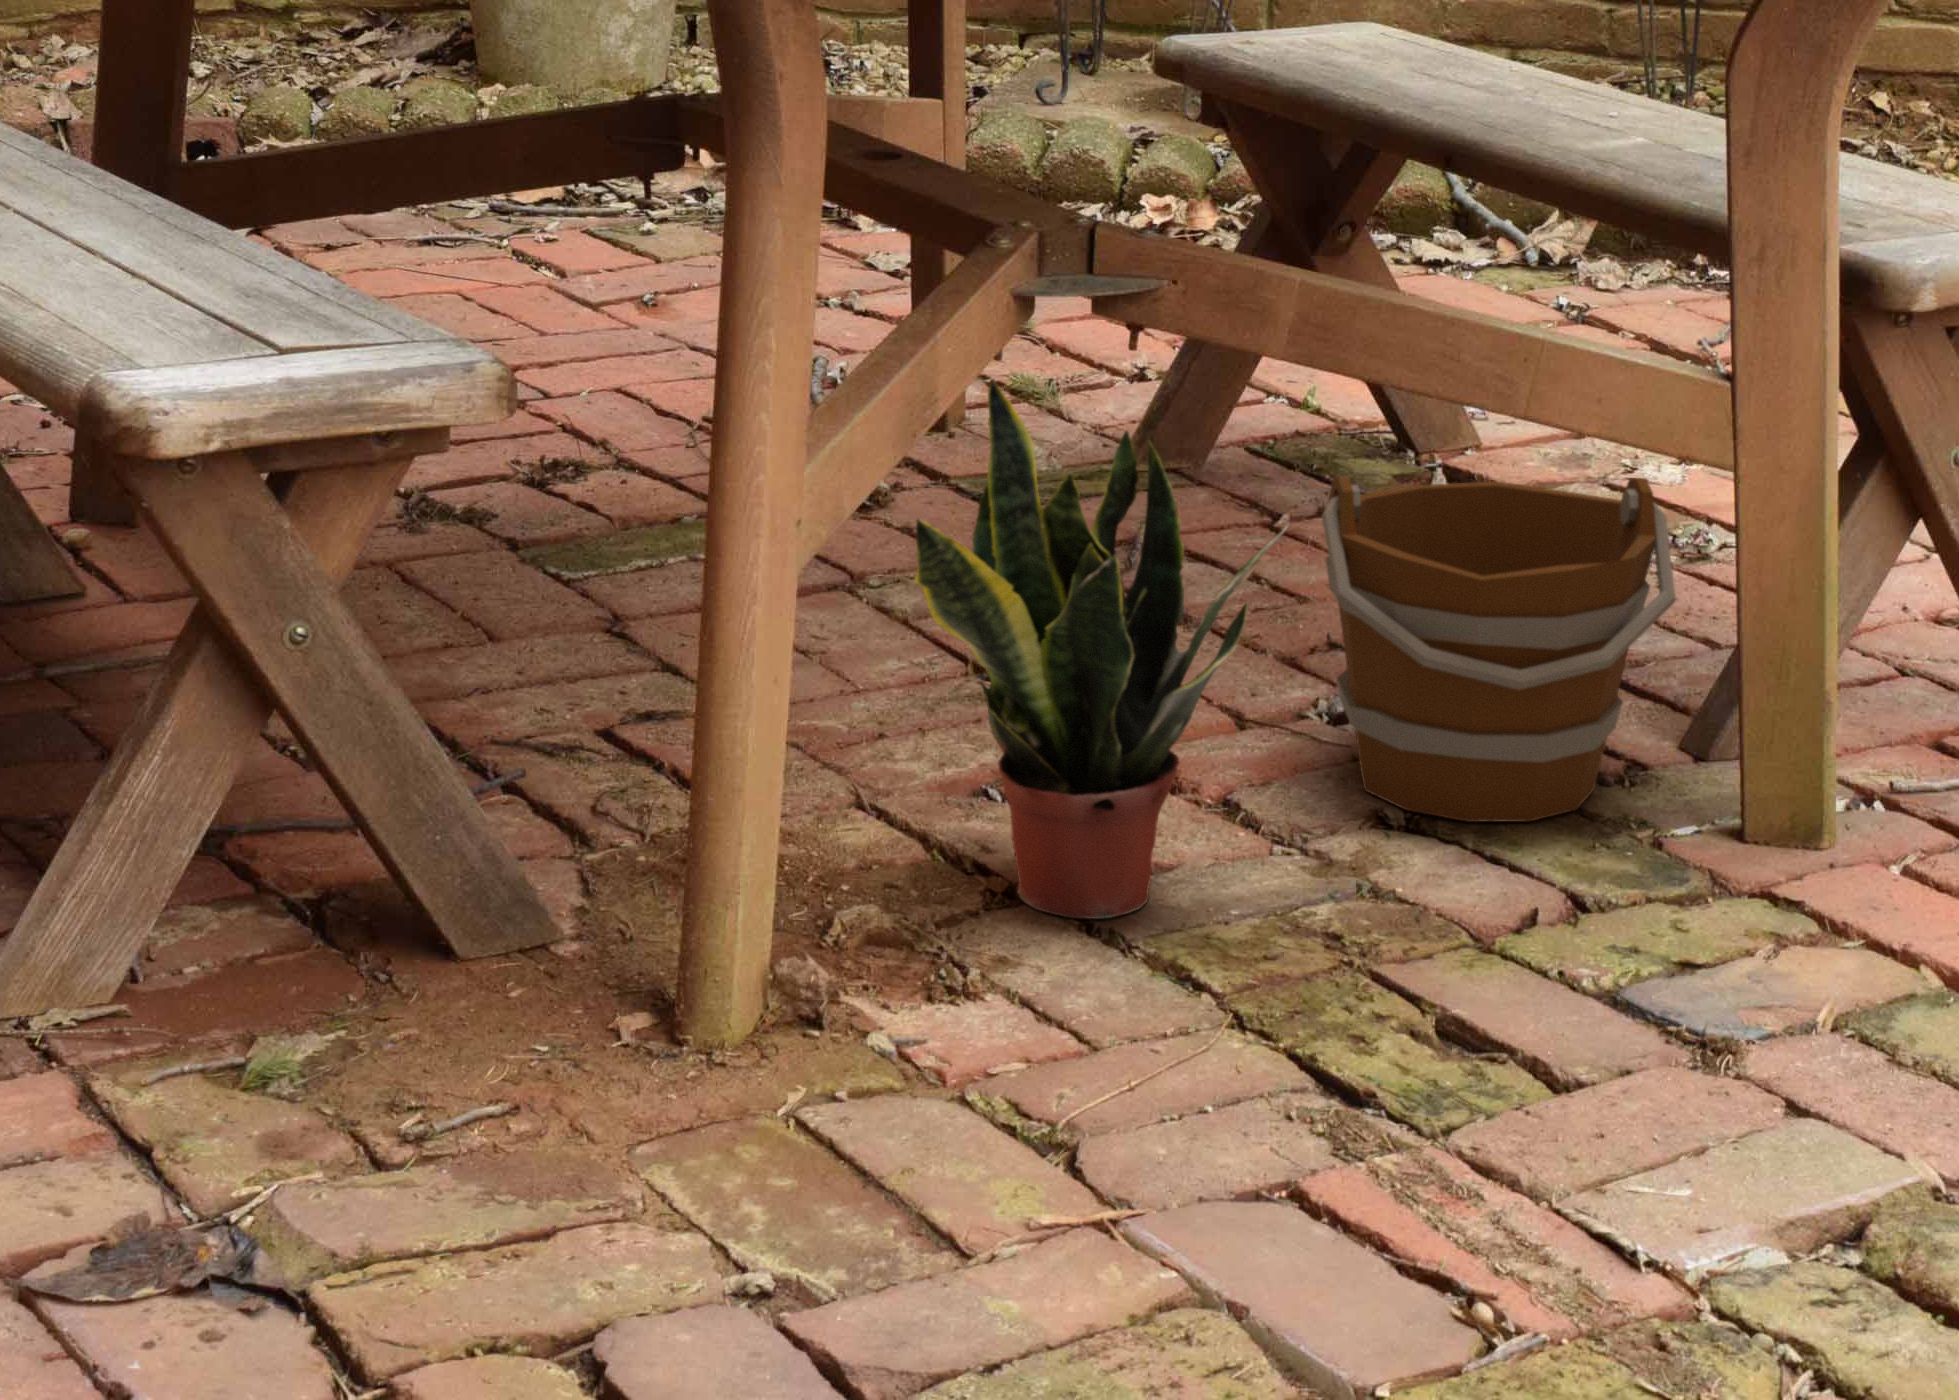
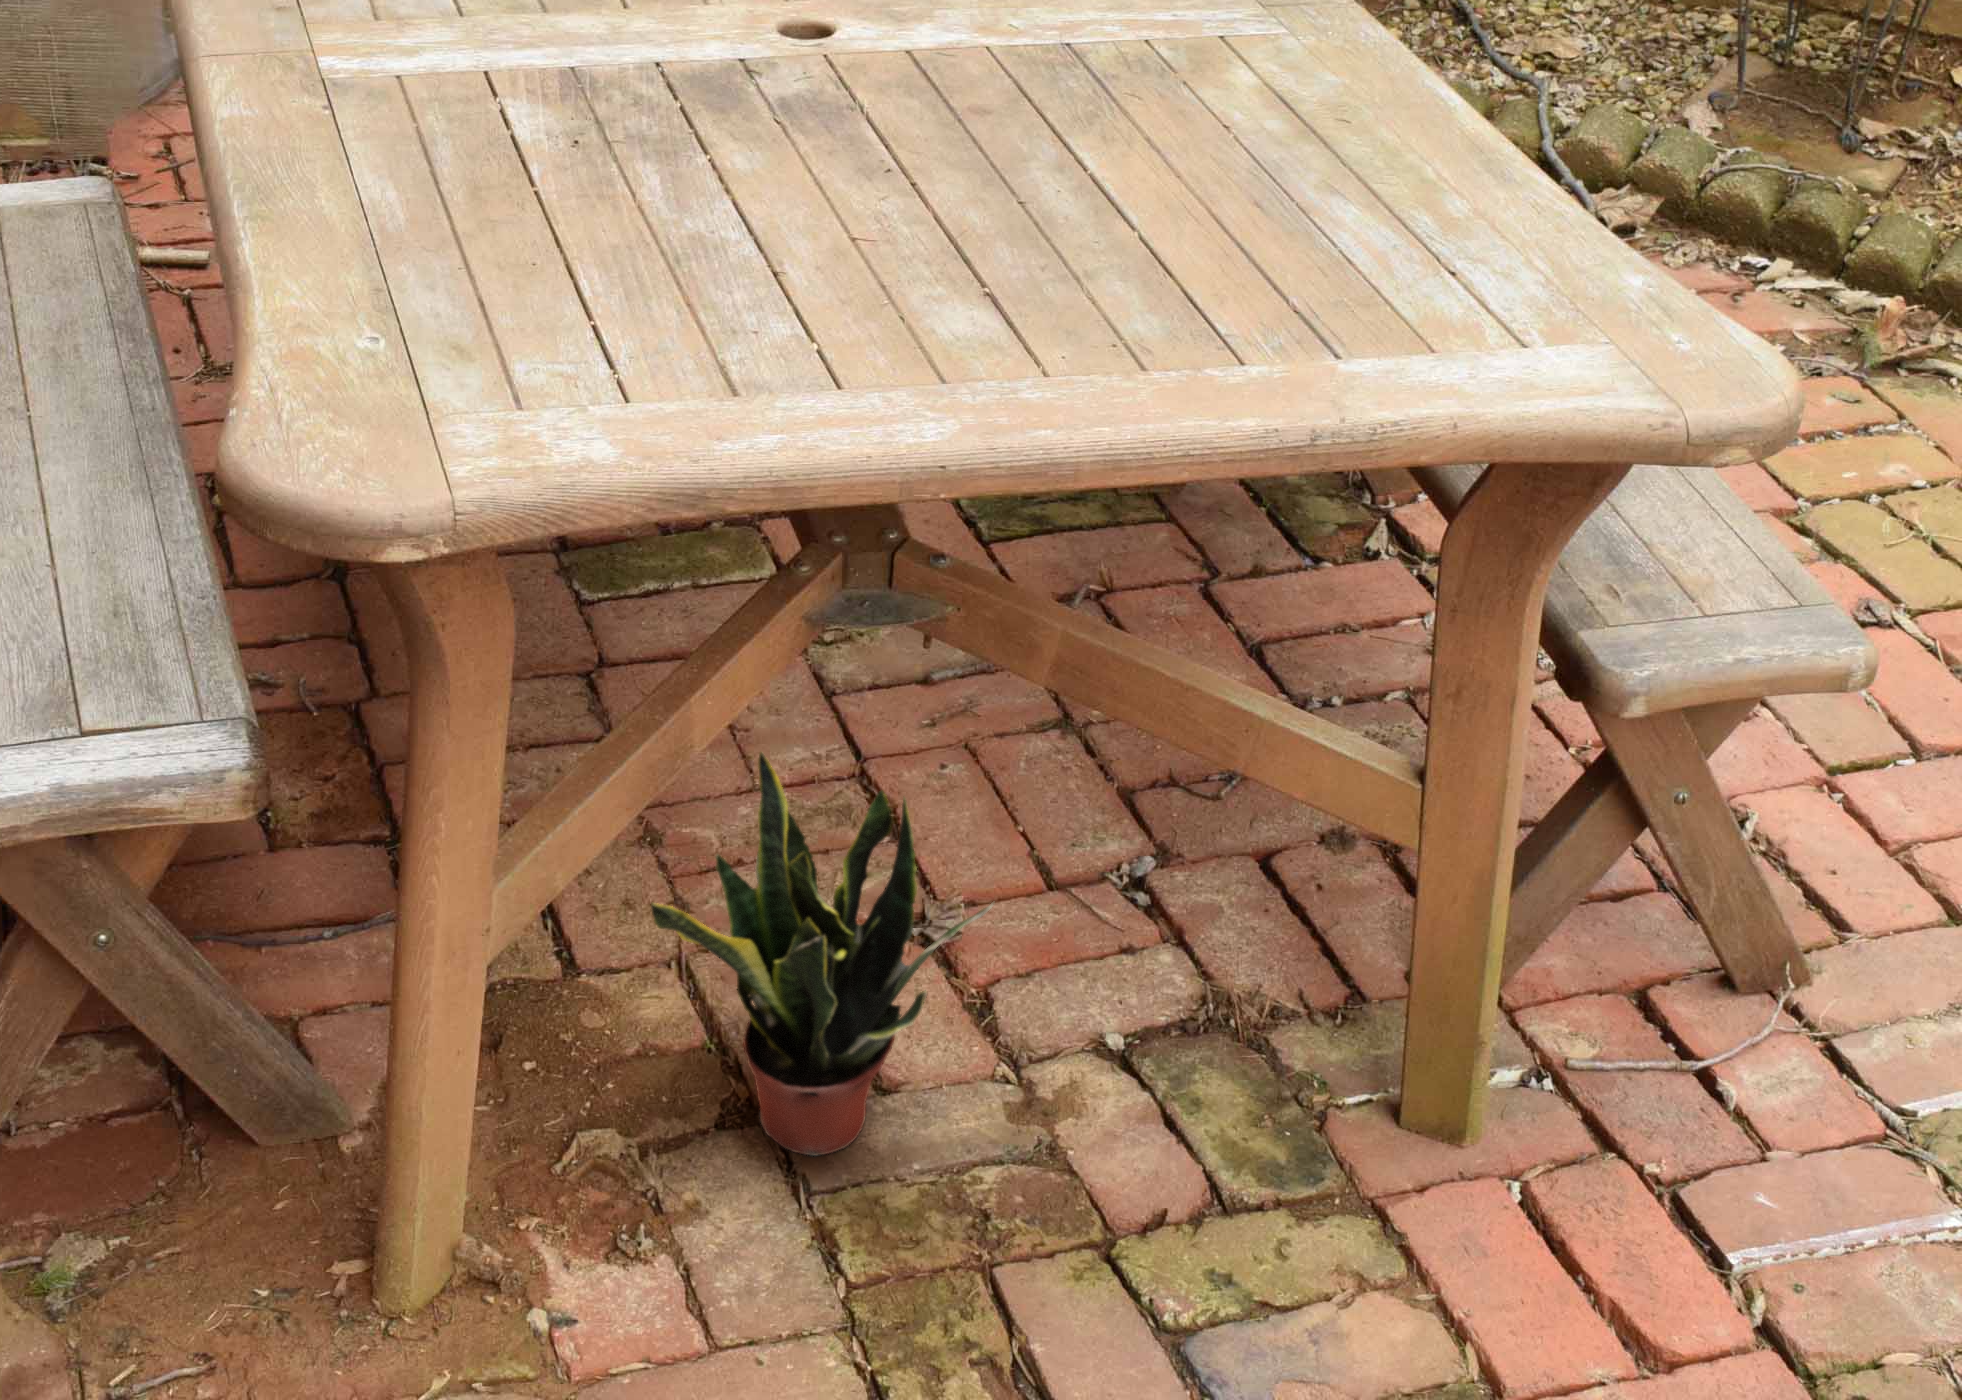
bucket: present [1322,477,1676,822] -> none [1075,757,1380,1080]

